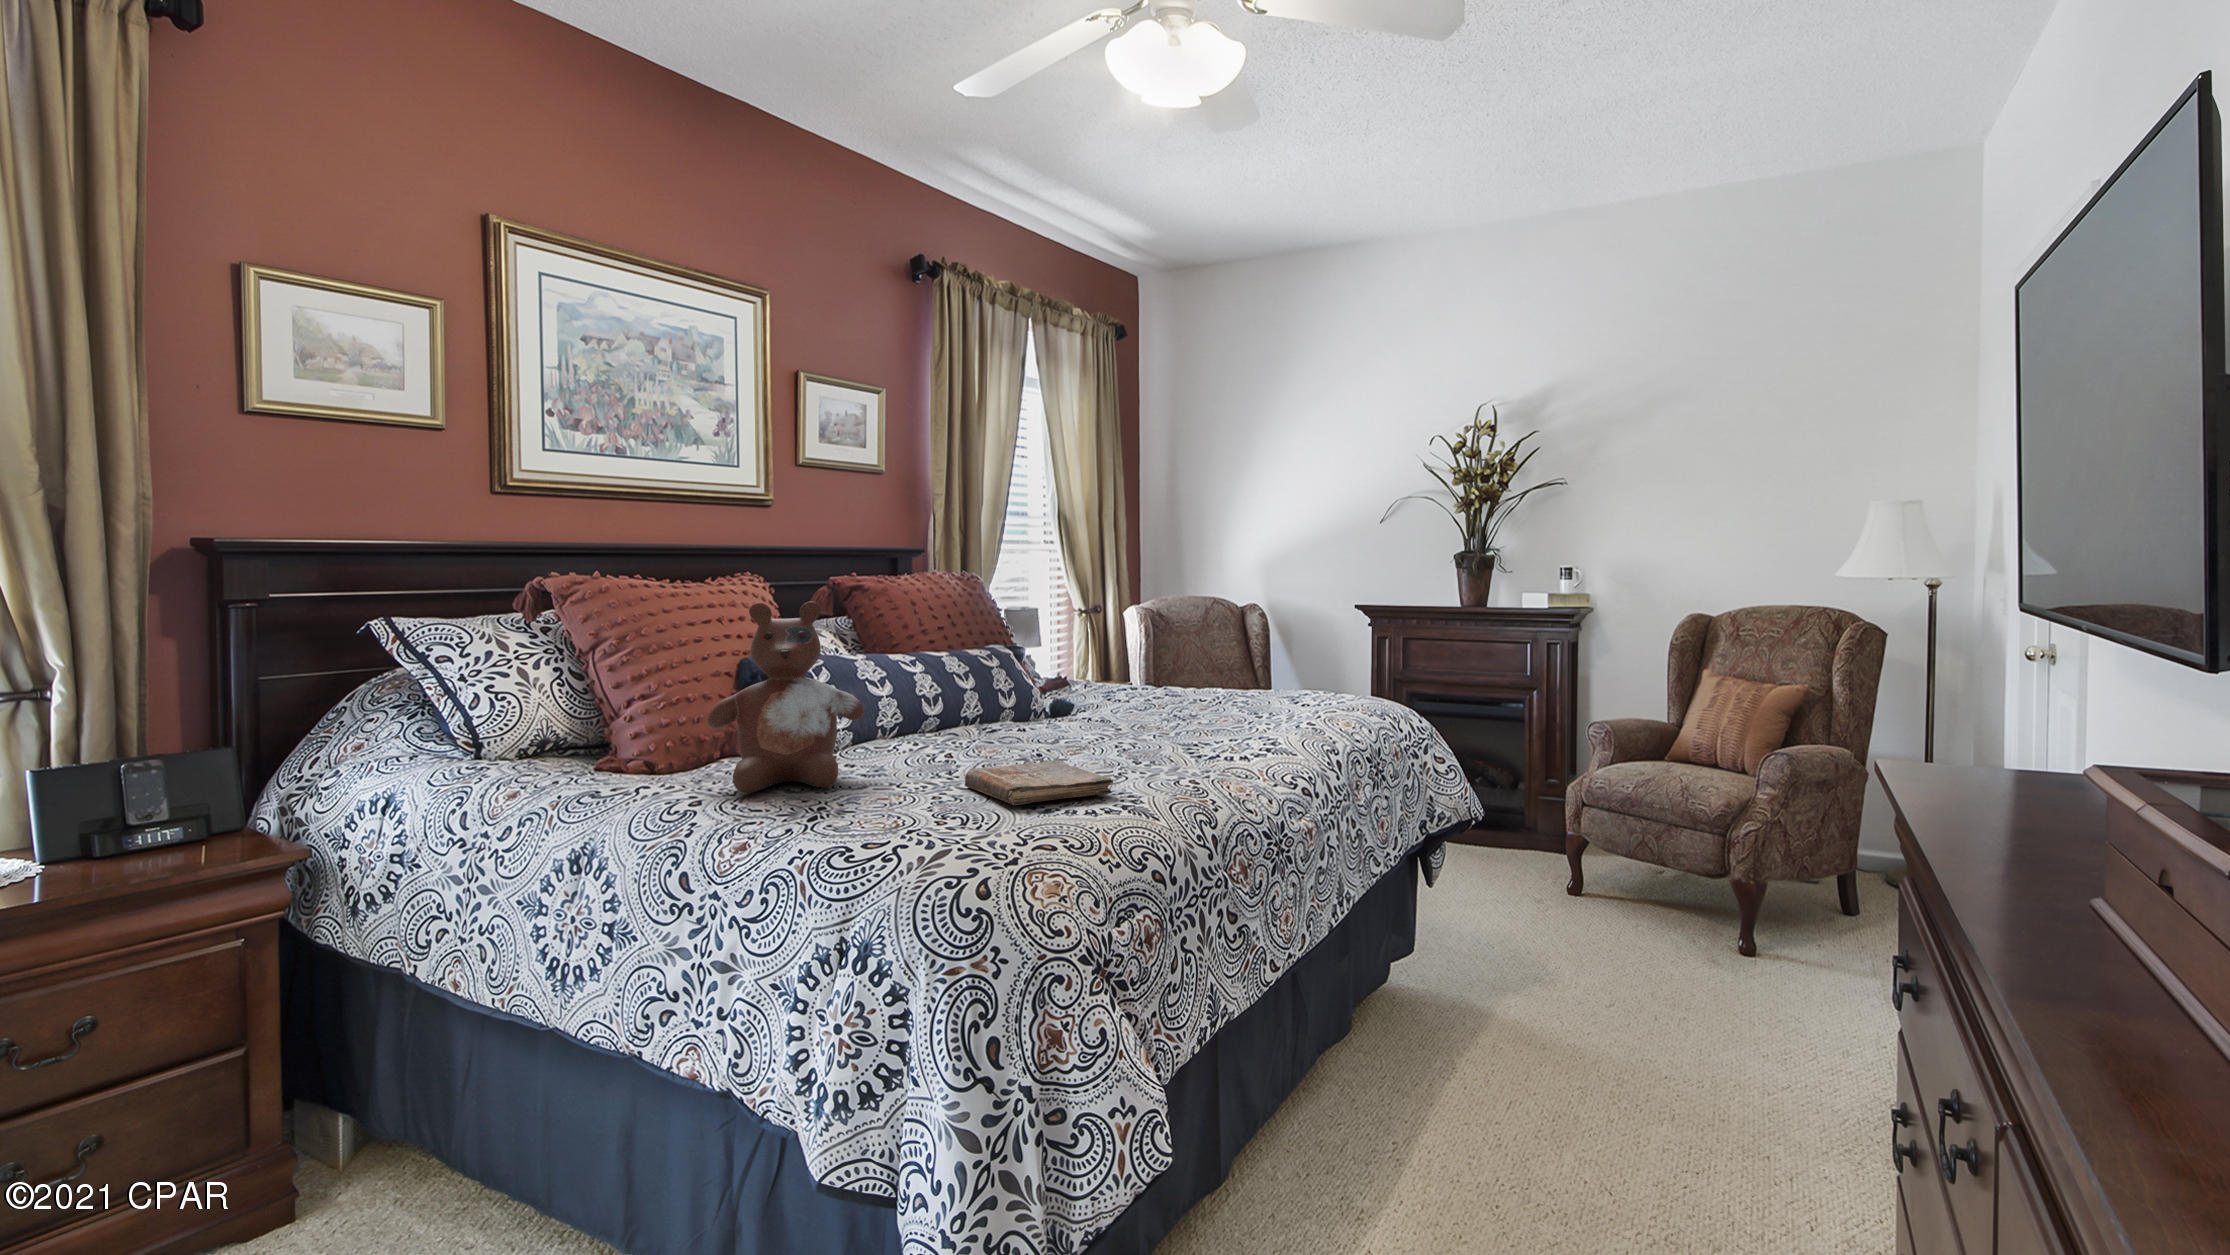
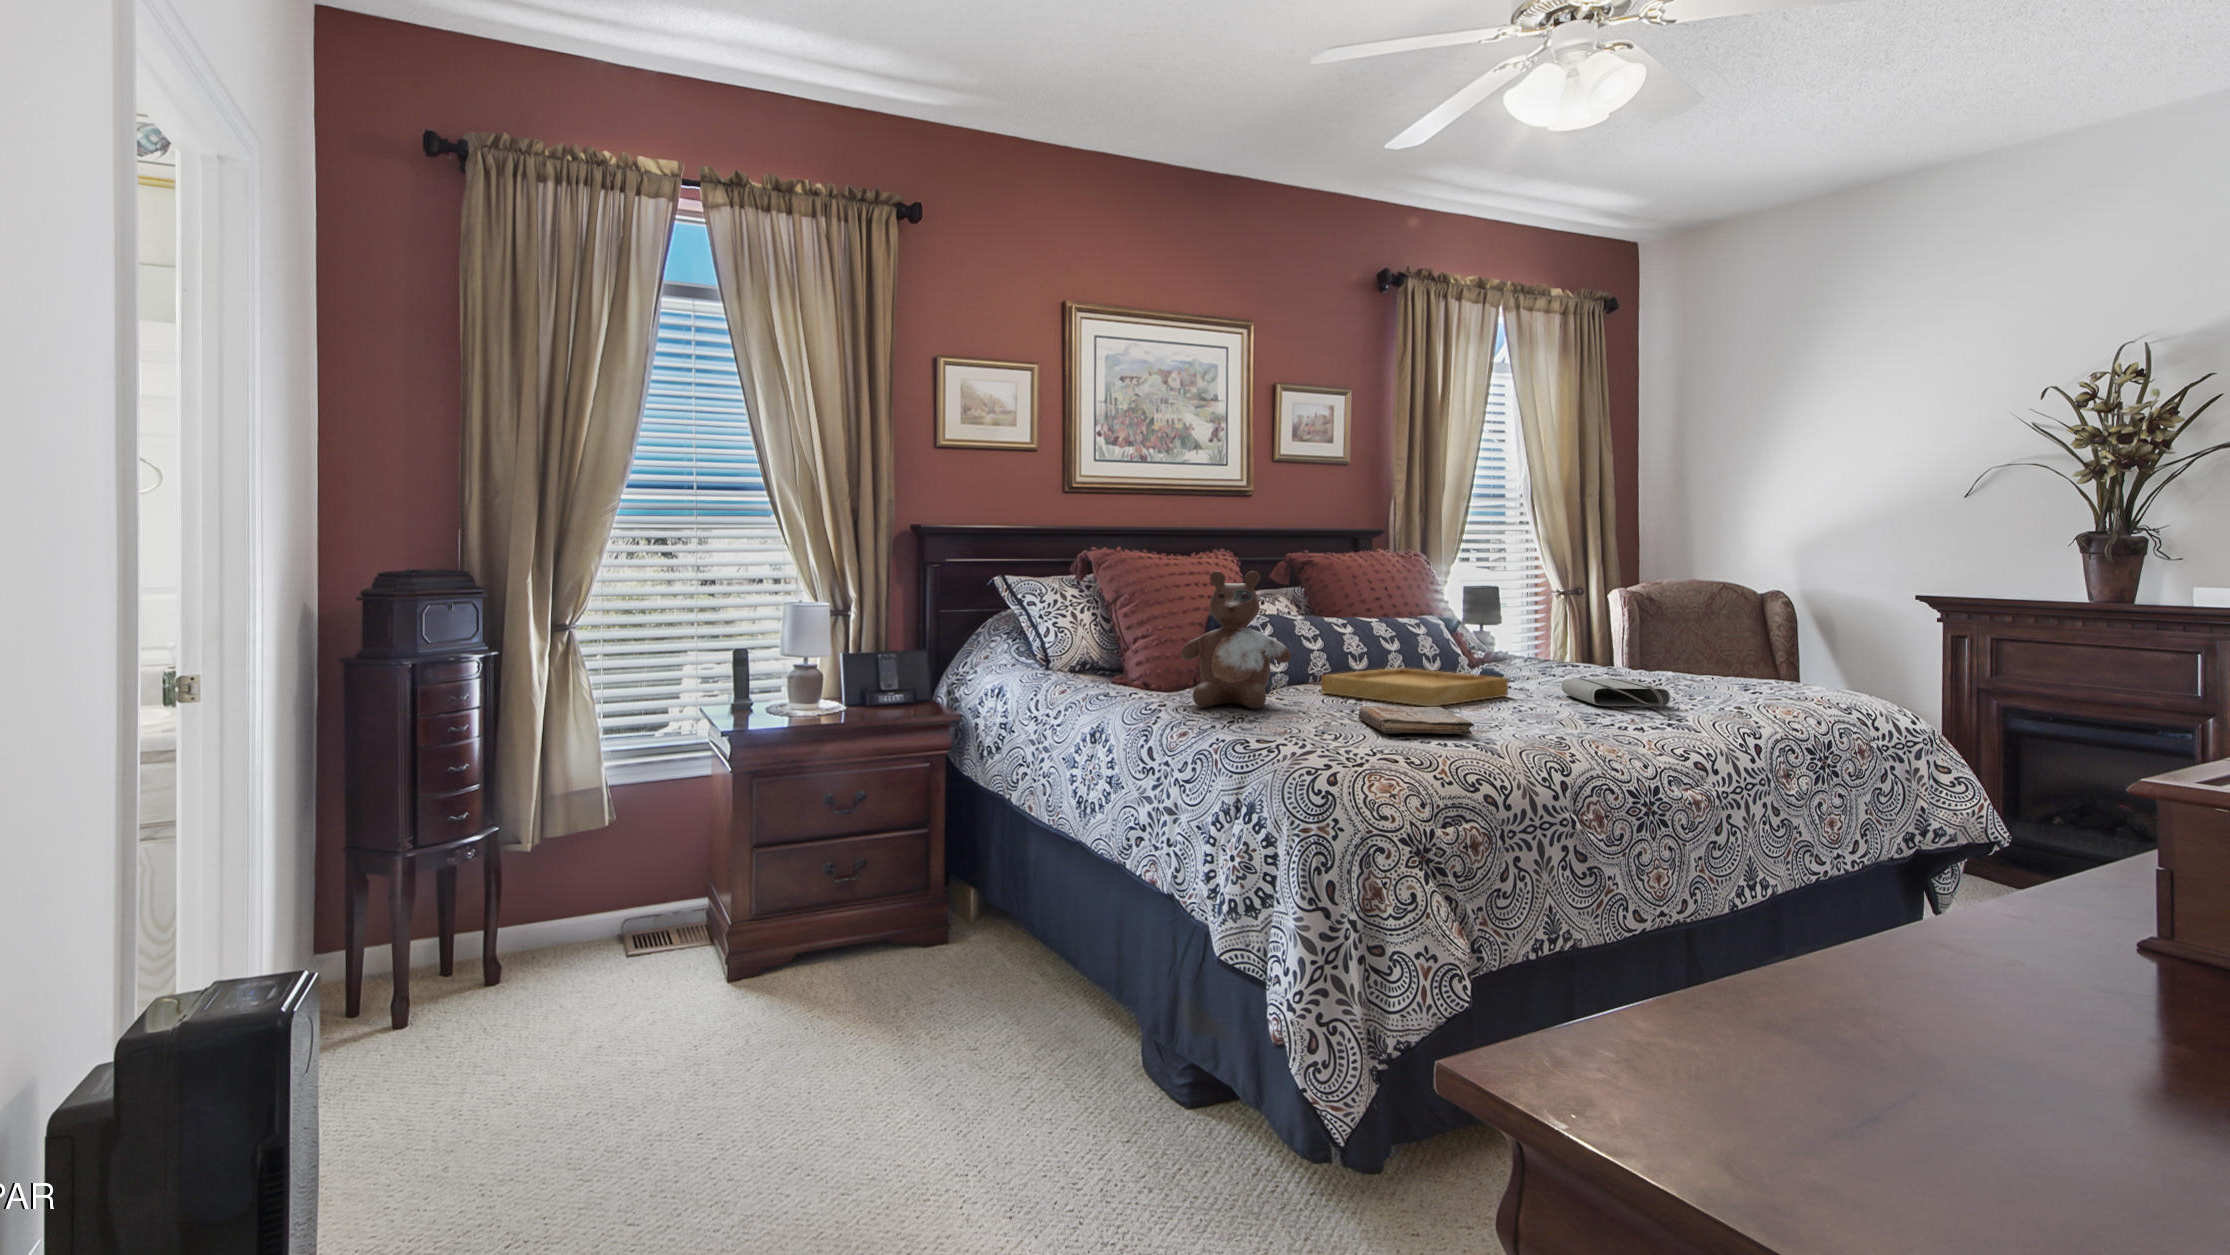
tote bag: none [1151,705,1264,739] -> present [1562,678,1670,709]
tray: none [894,711,1102,758] -> present [1321,668,1508,707]

